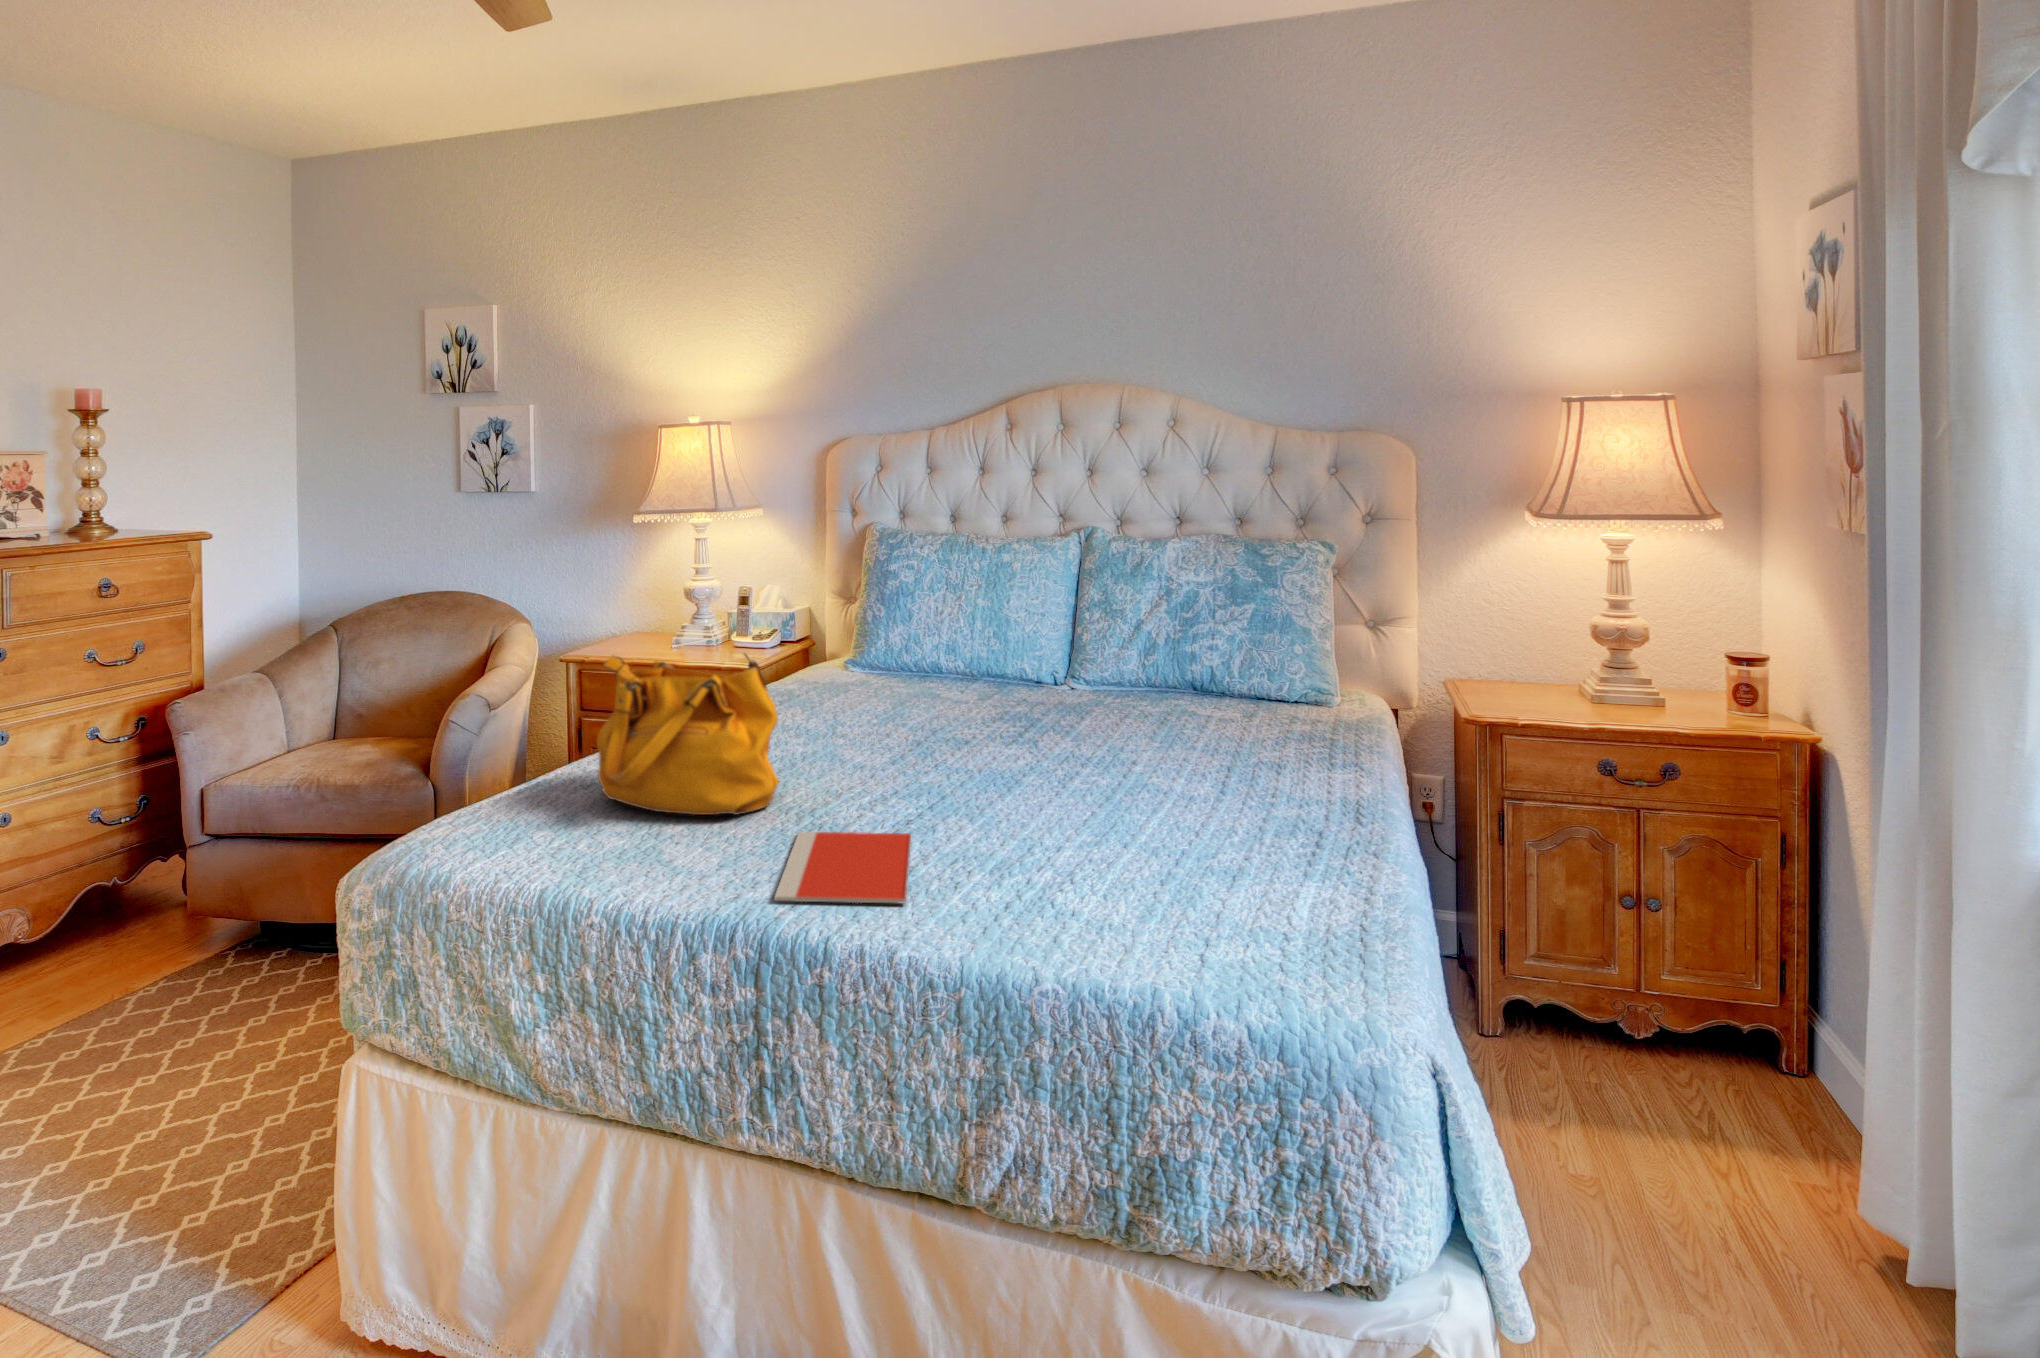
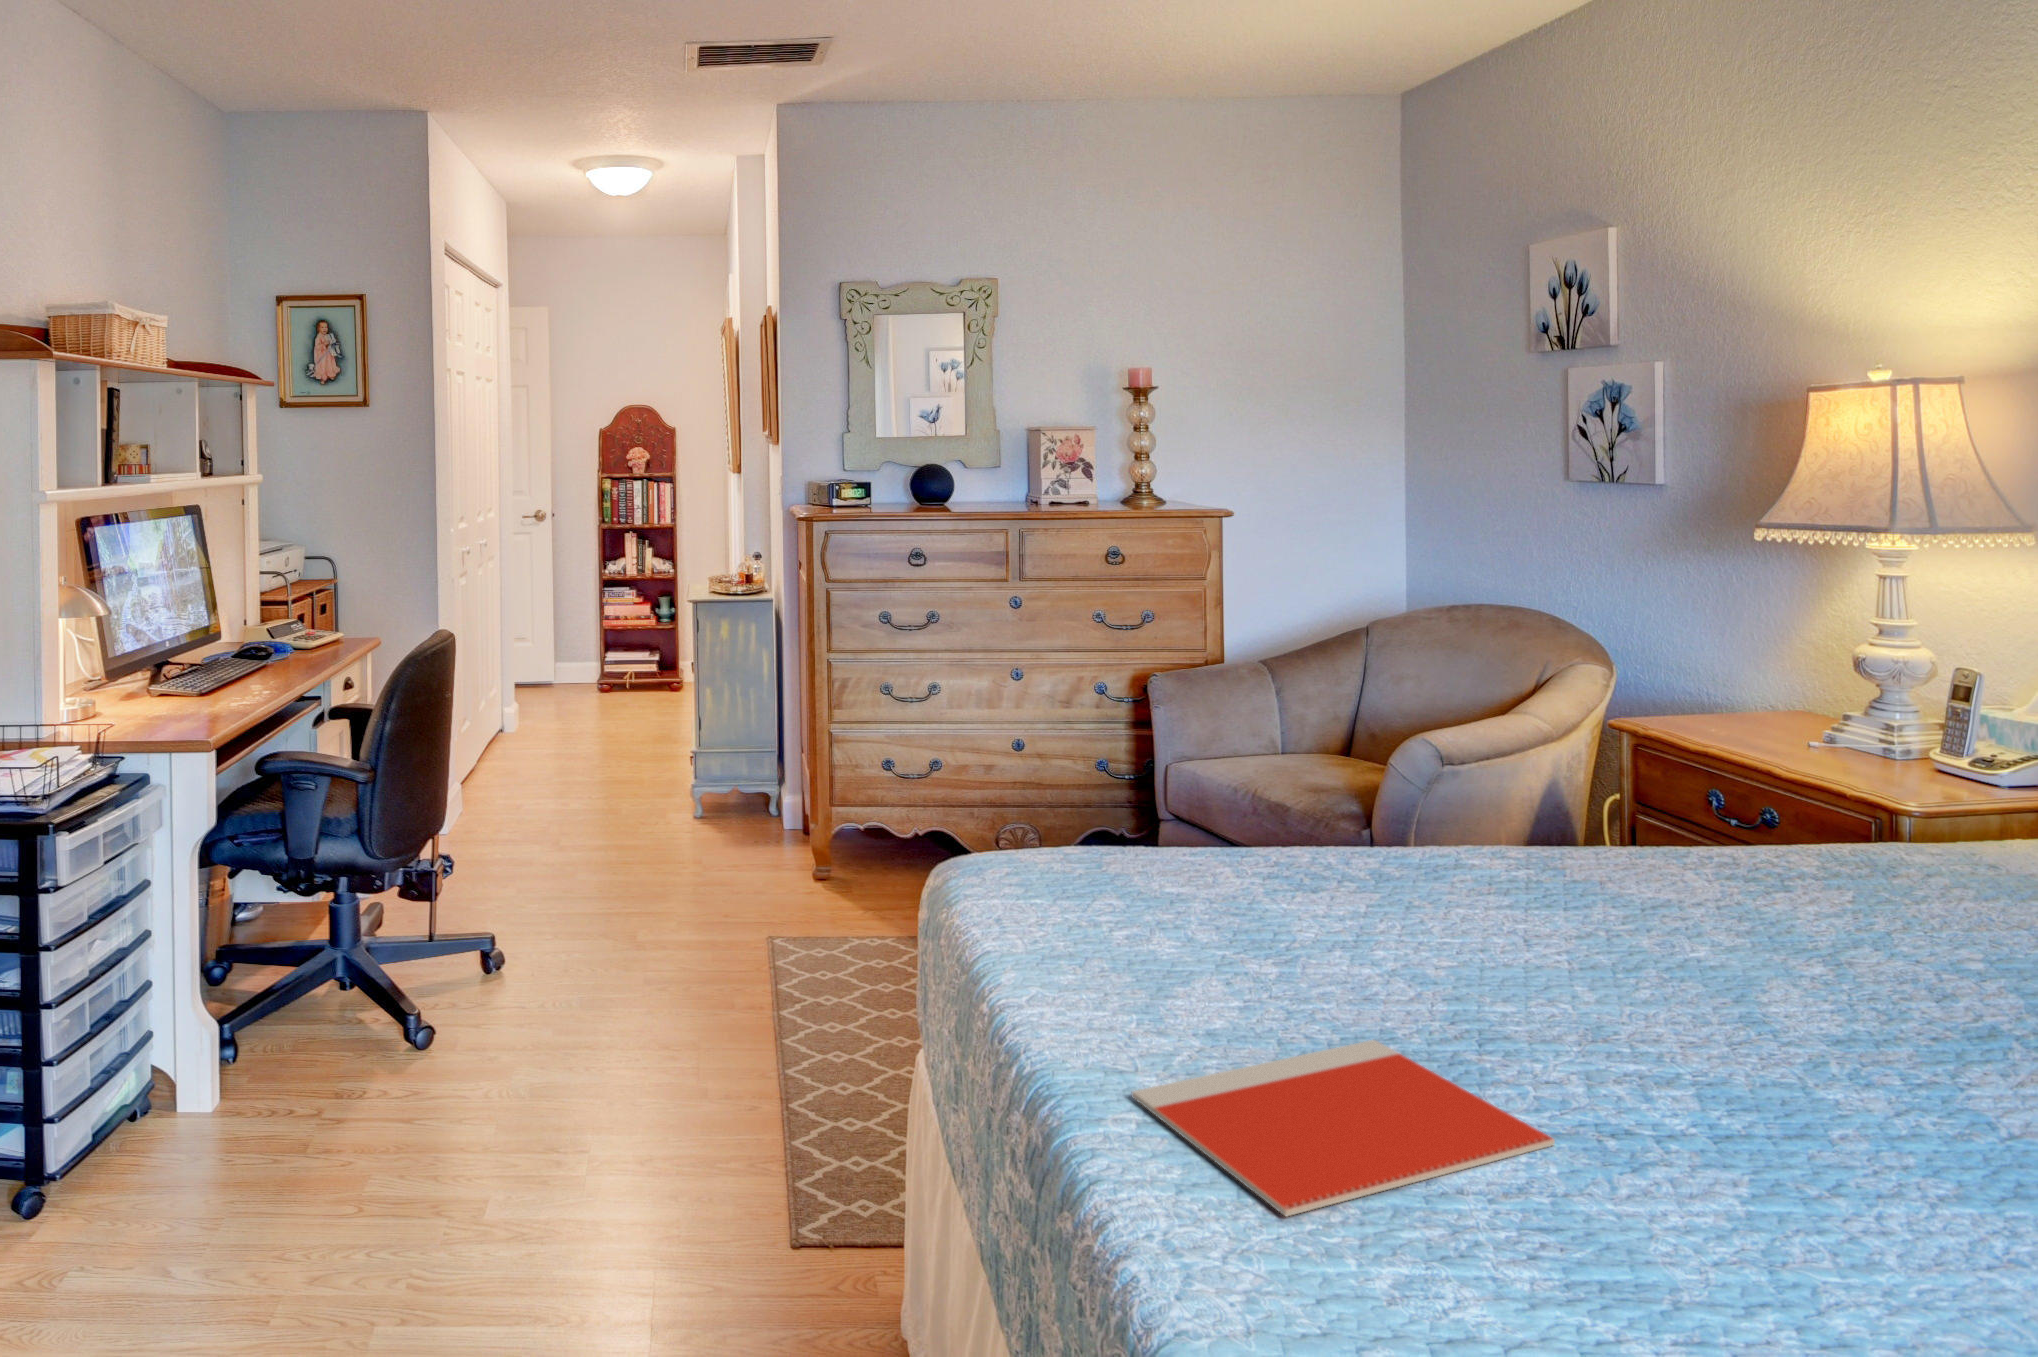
handbag: present [597,654,779,815] -> none [1175,702,1479,988]

